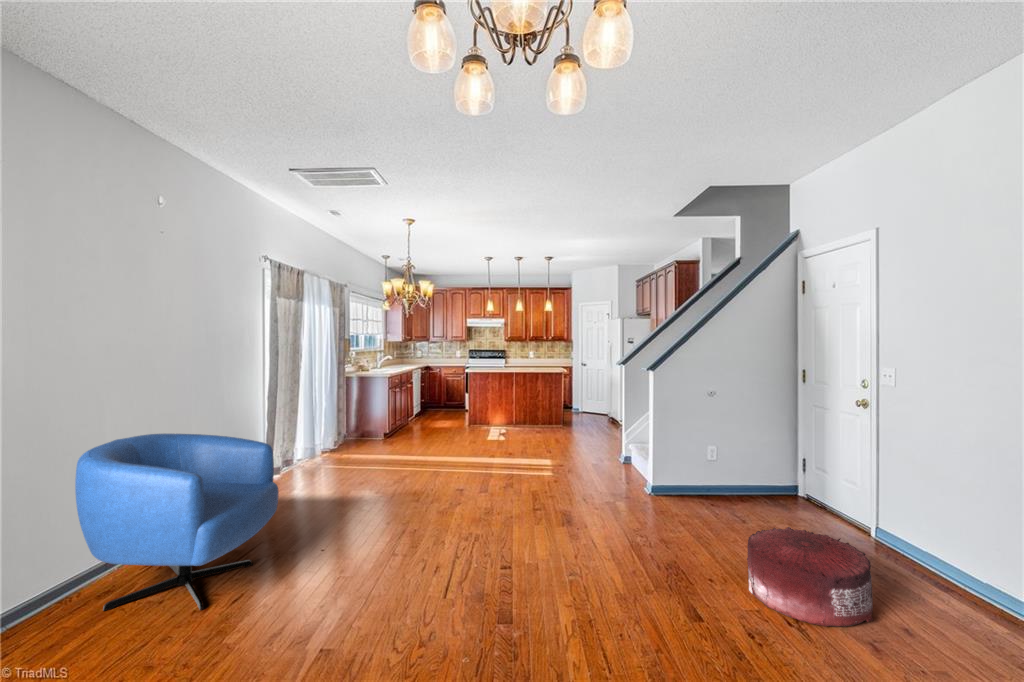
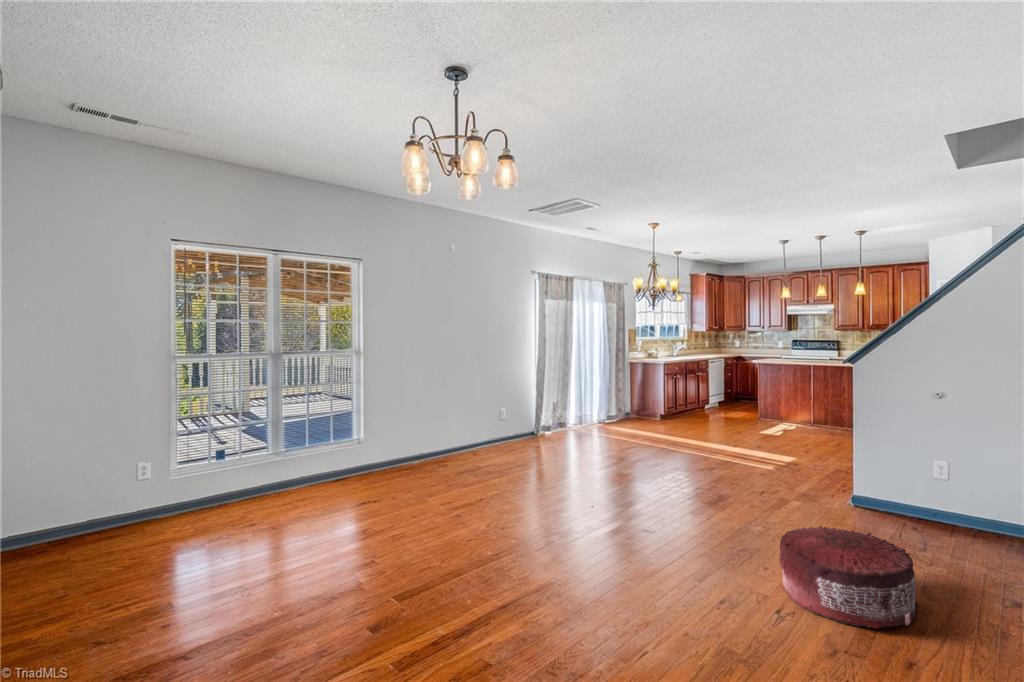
armchair: present [75,434,279,611] -> none [403,385,499,479]

